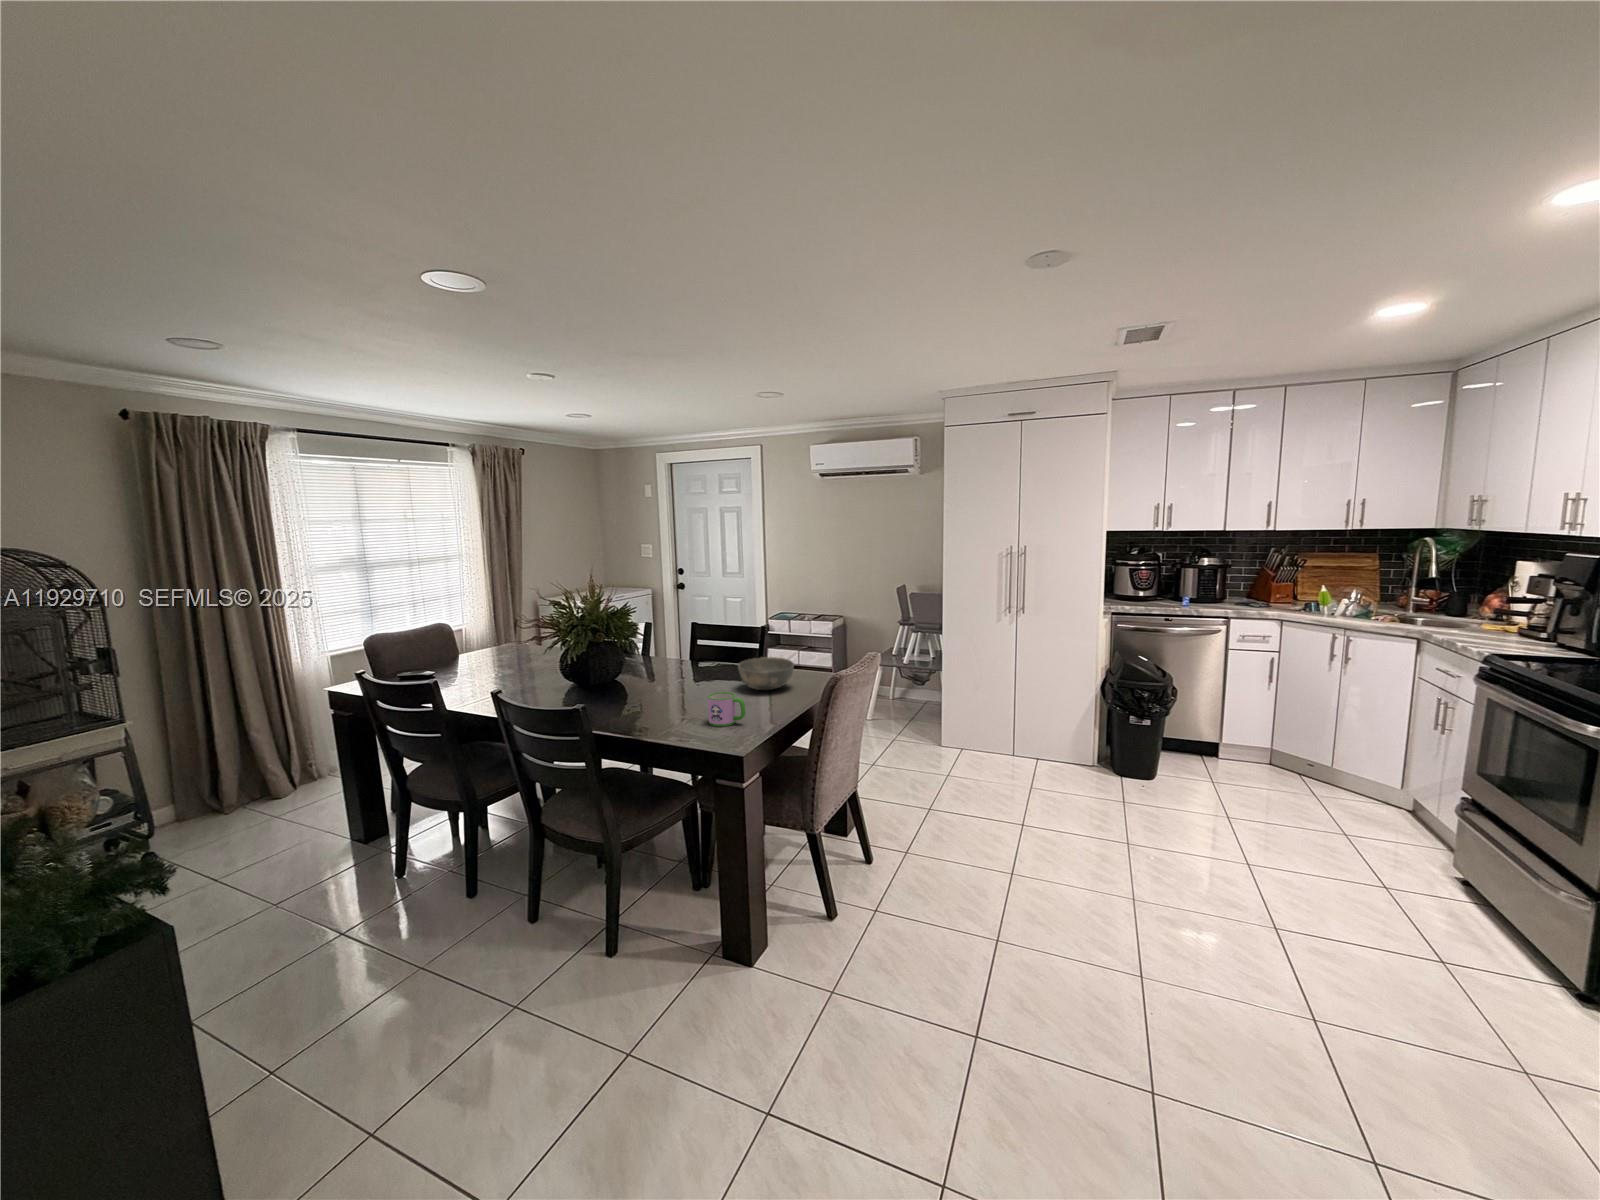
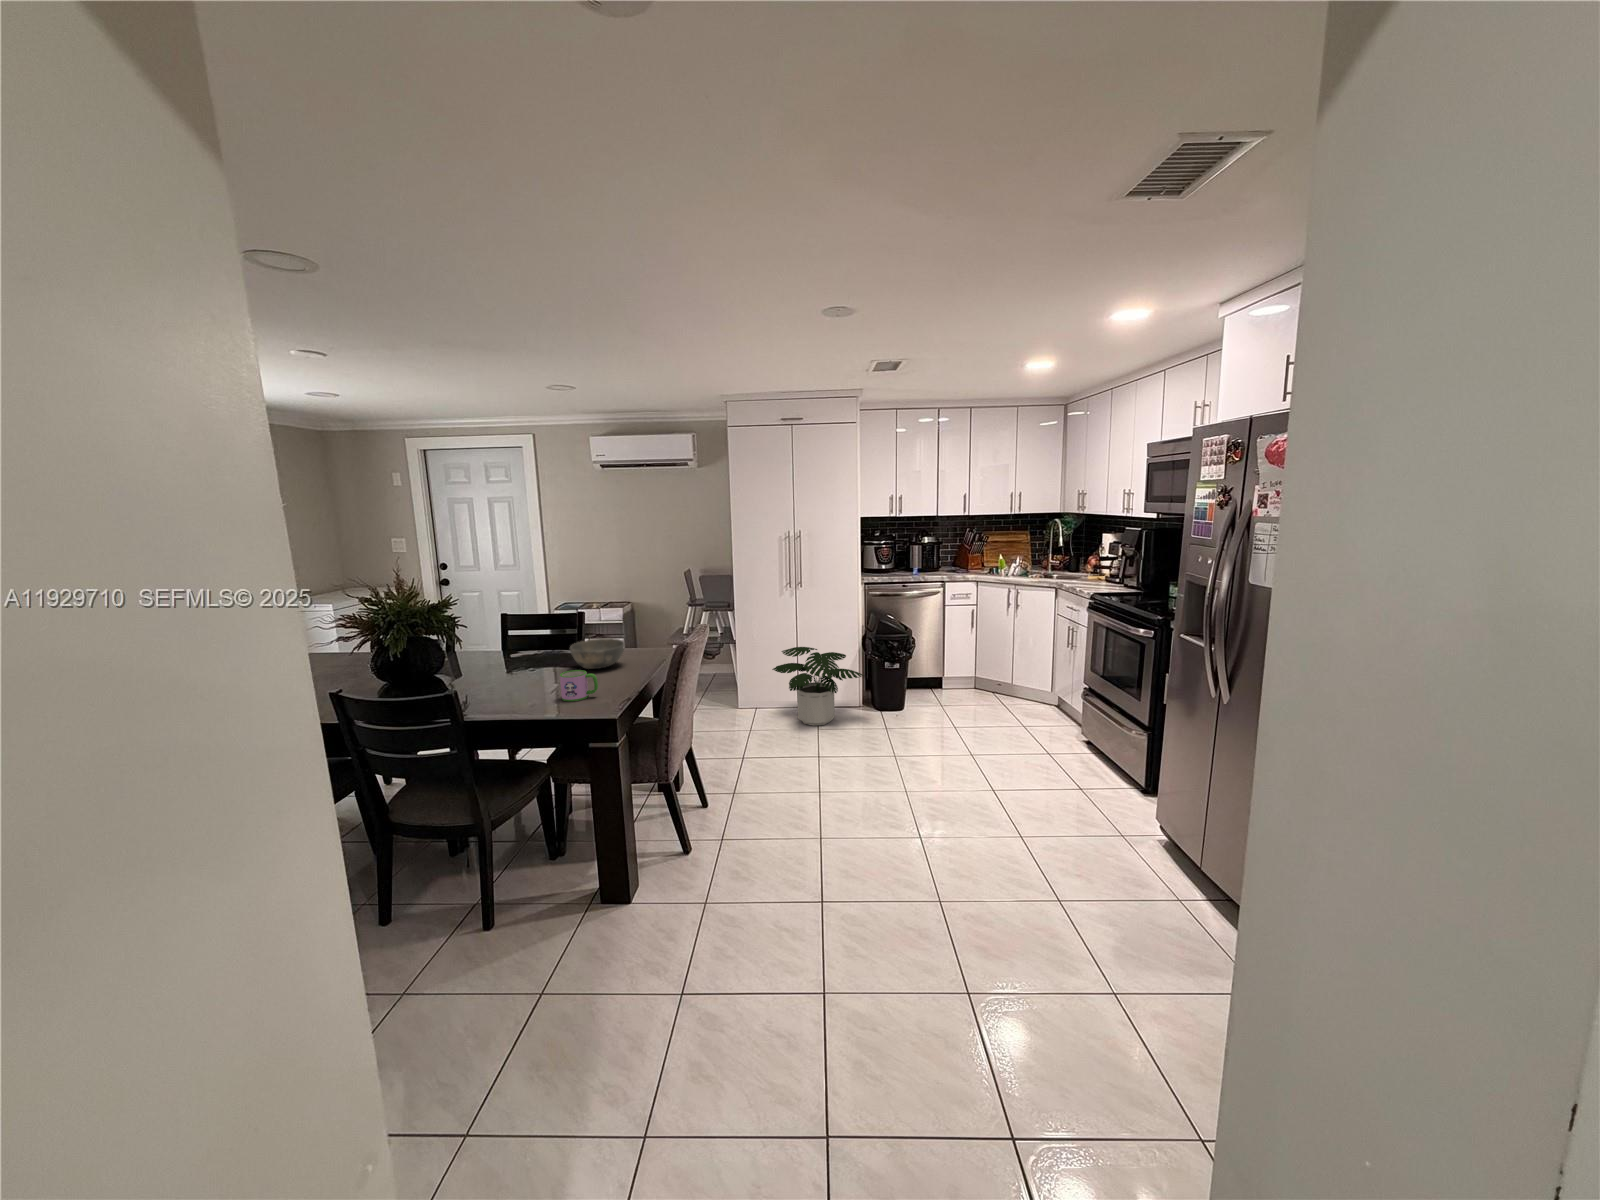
potted plant: none [980,684,1097,783] -> present [772,647,864,726]

